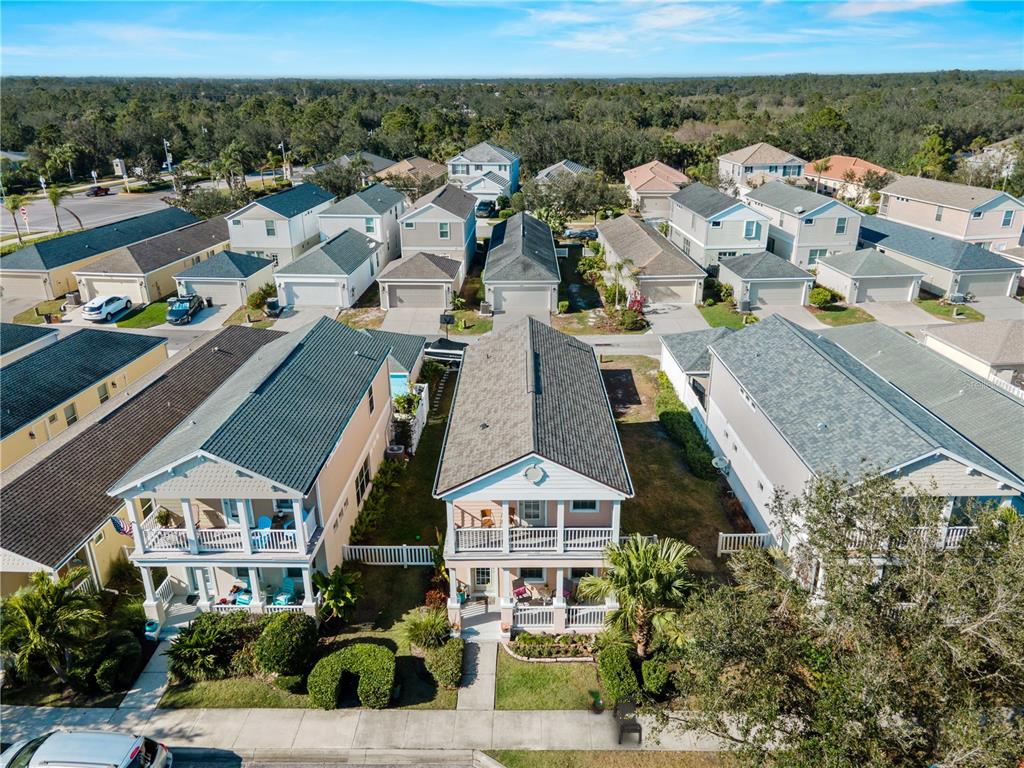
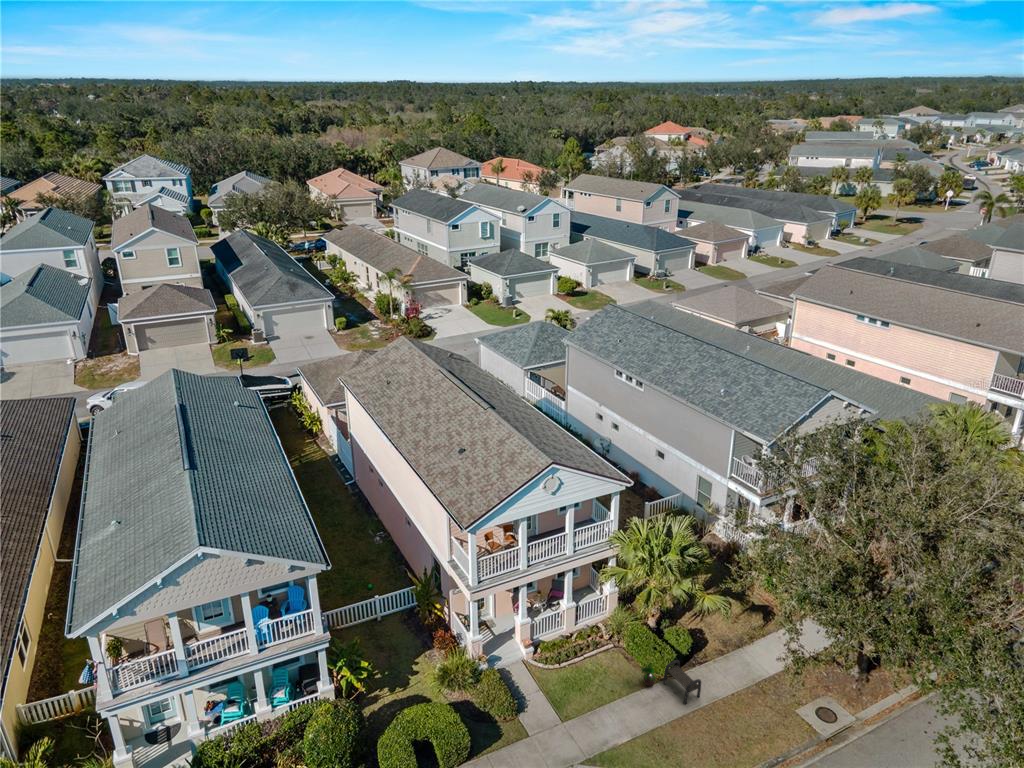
lounge chair: present [354,598,378,630] -> none [365,661,396,699]

